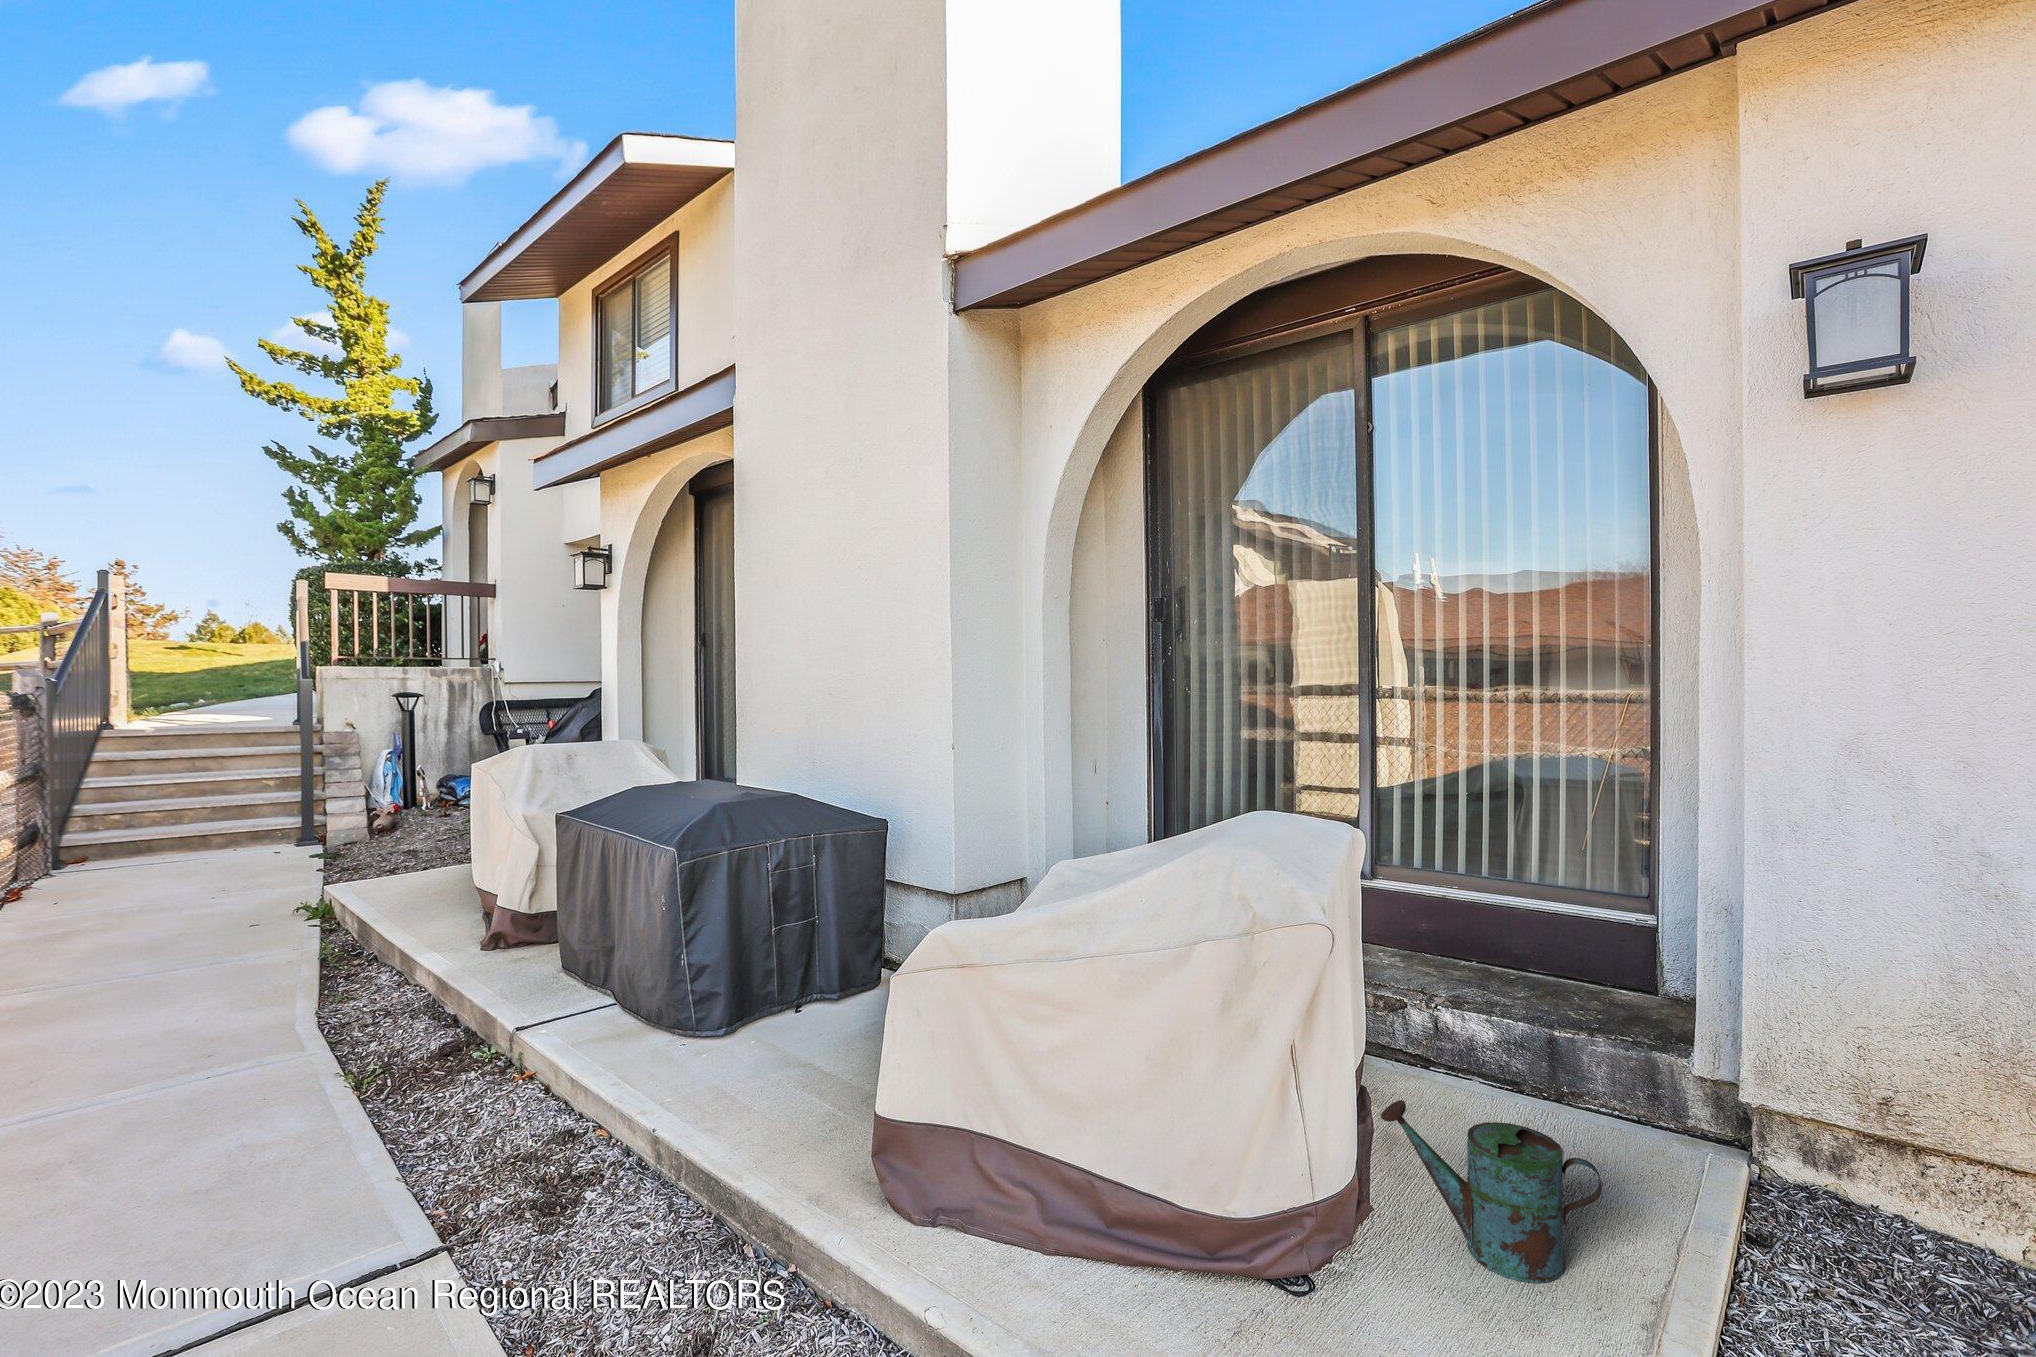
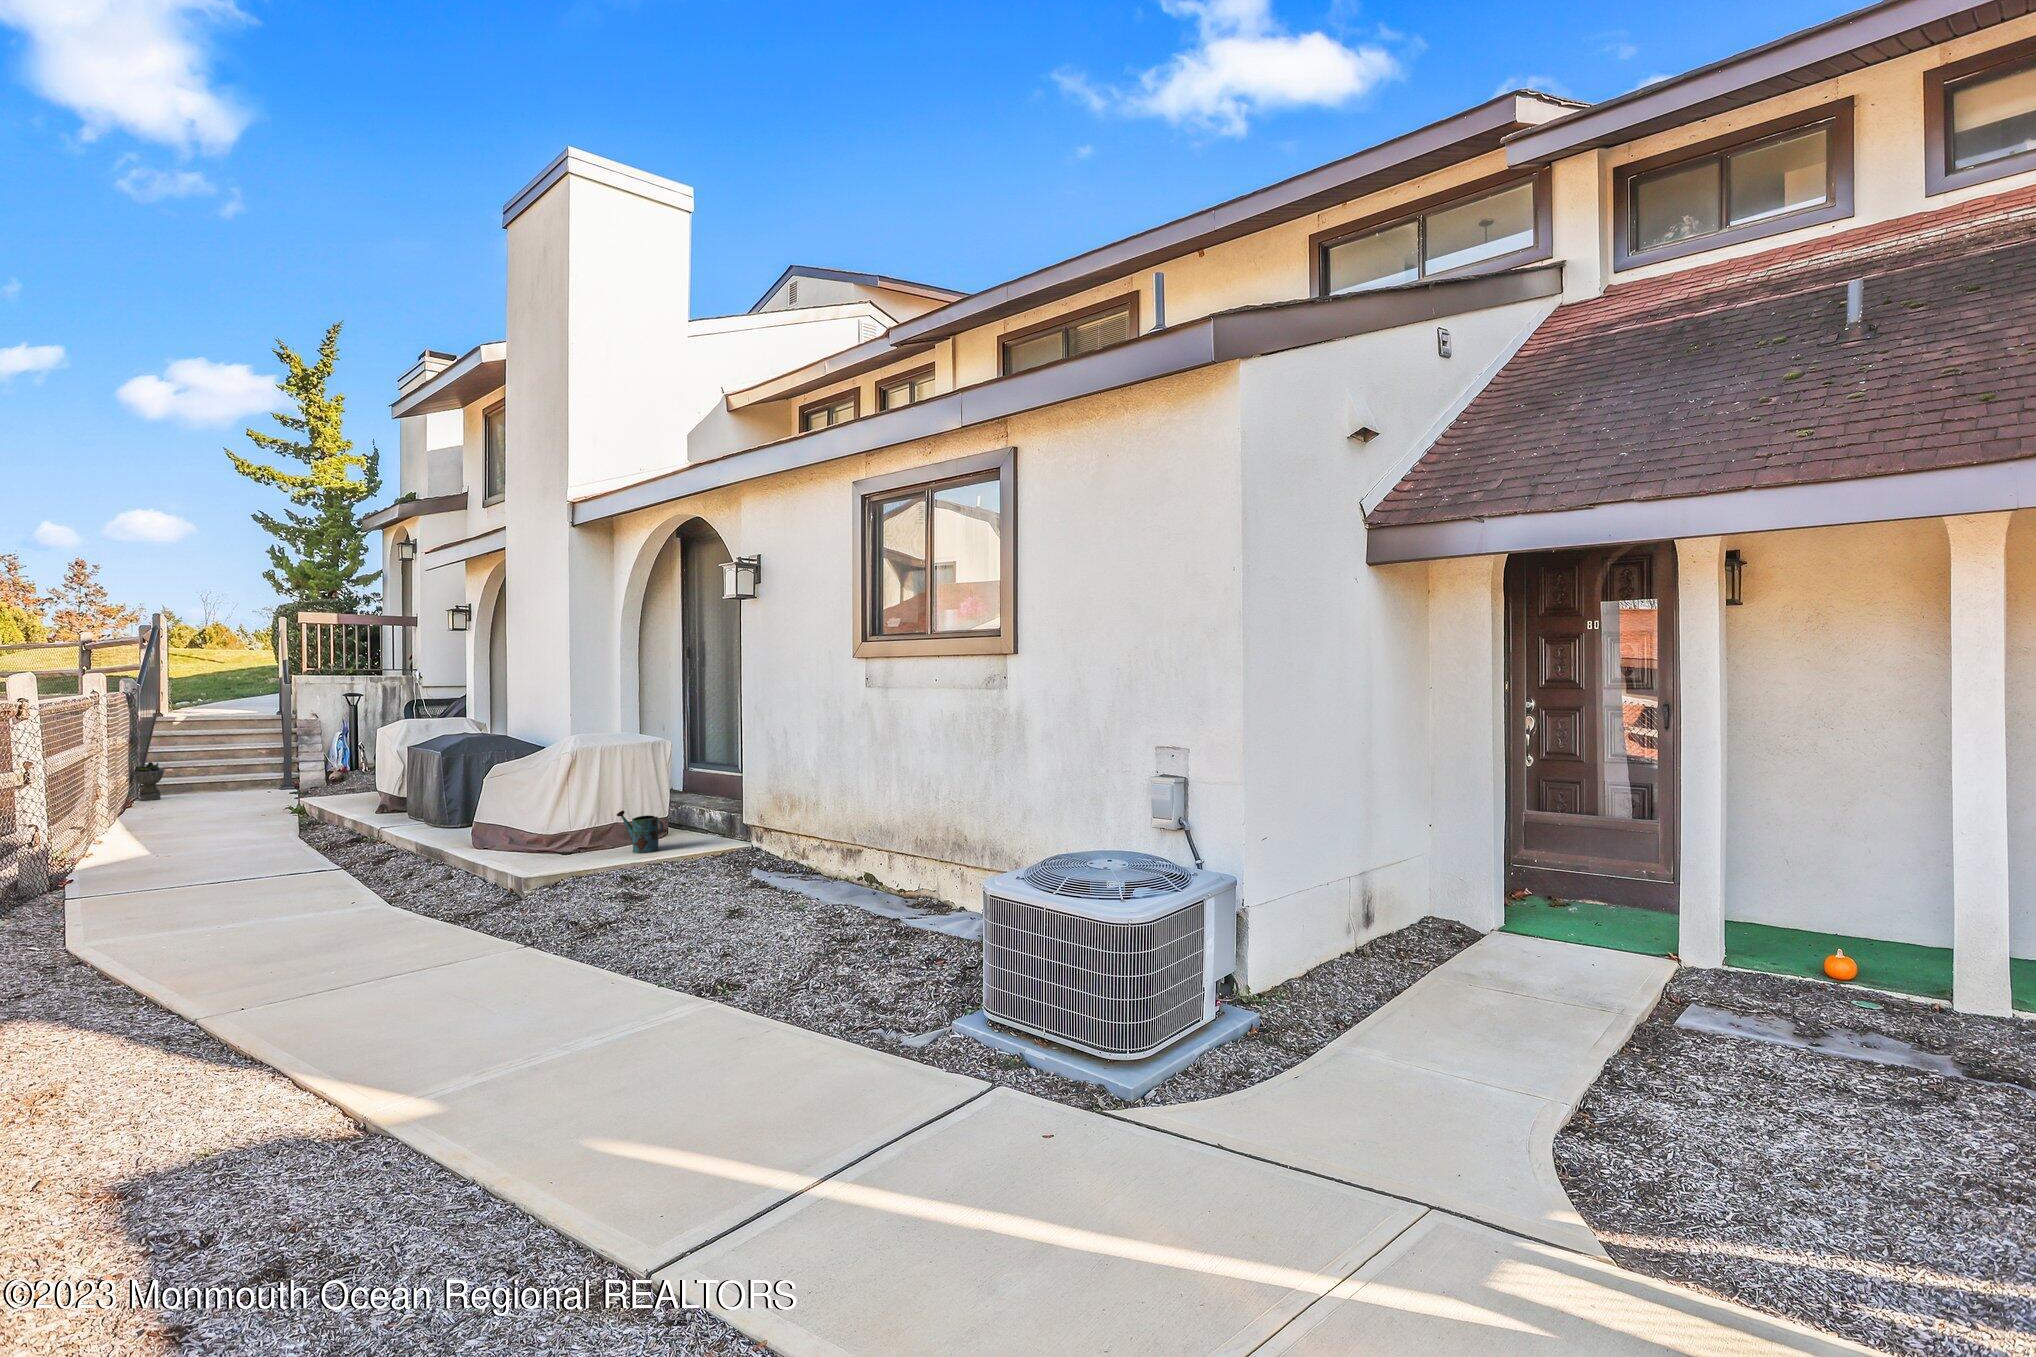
planter: none [30,813,88,885] -> present [134,762,164,801]

